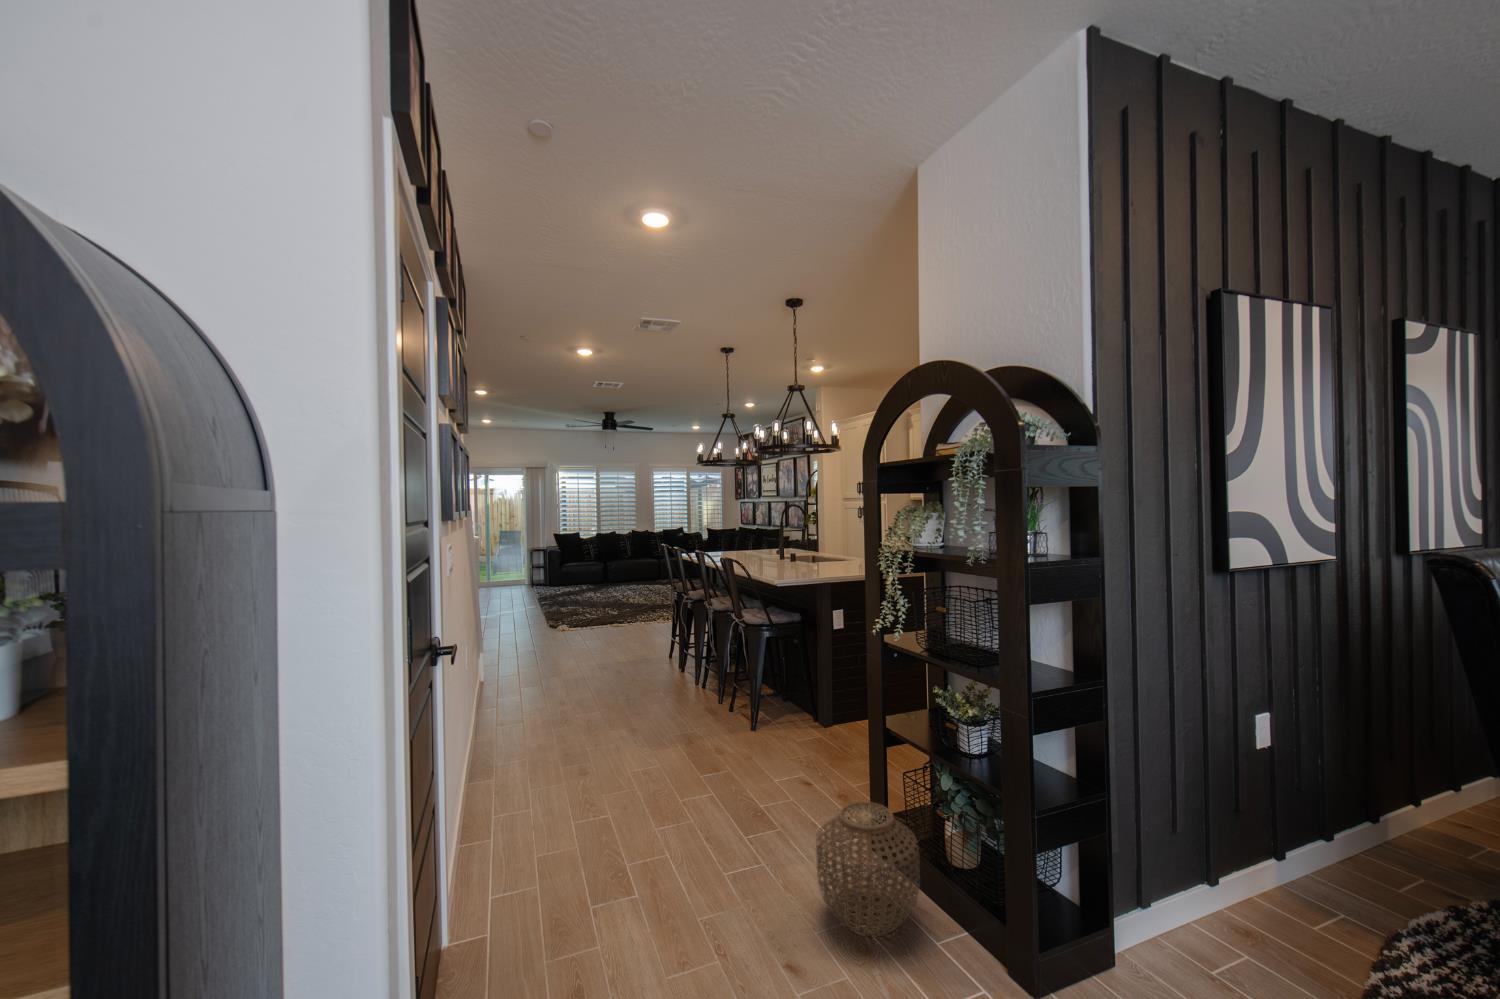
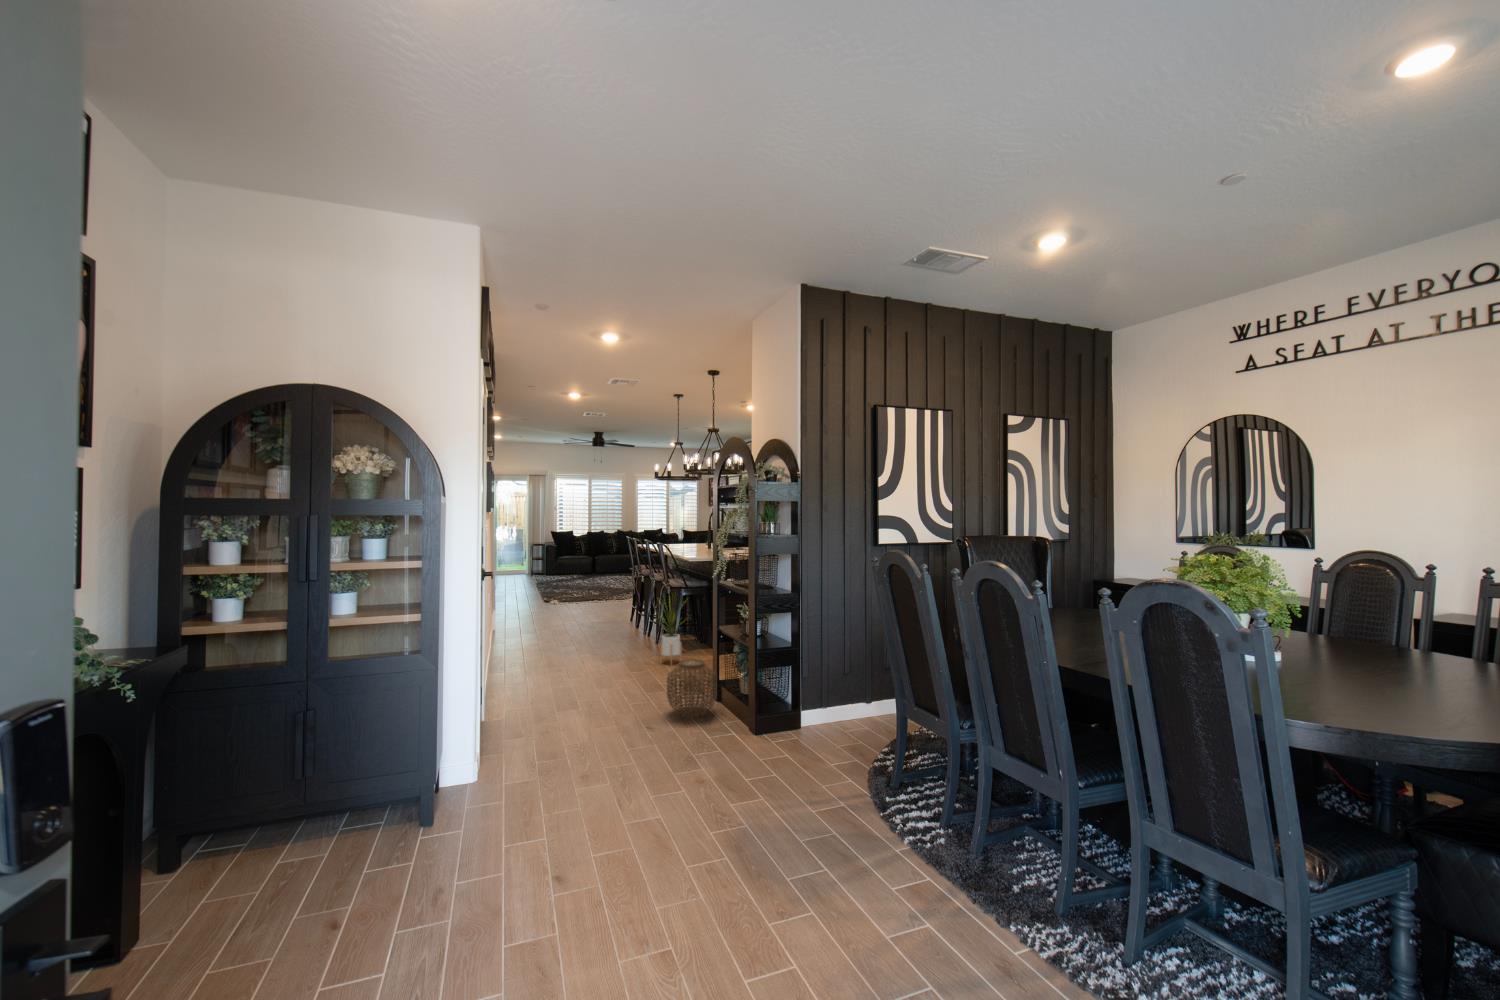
house plant: none [730,634,792,760] -> present [660,603,682,663]

